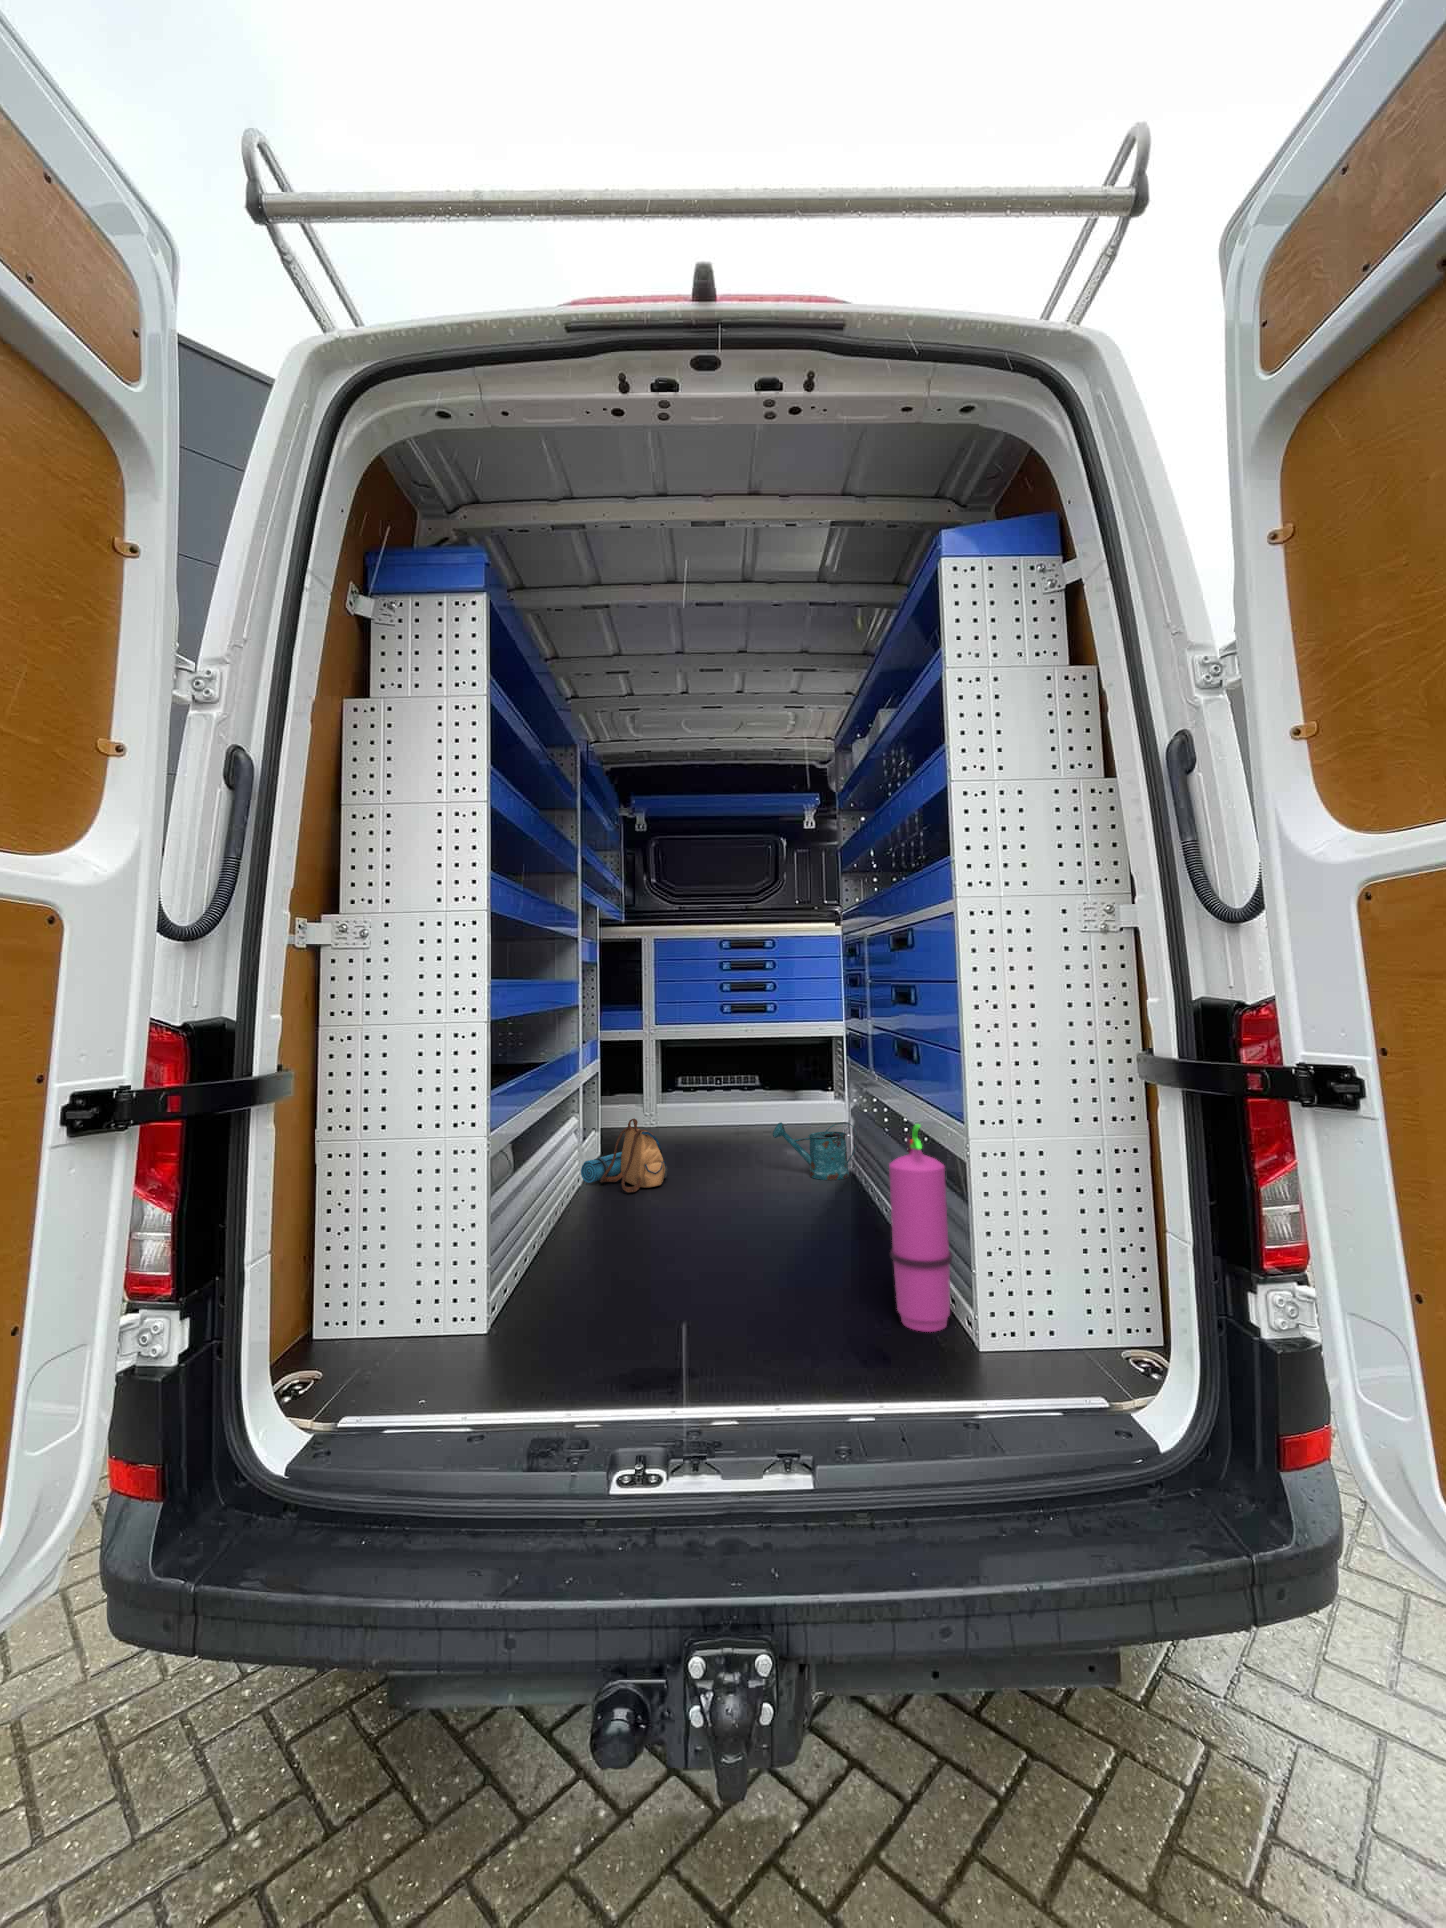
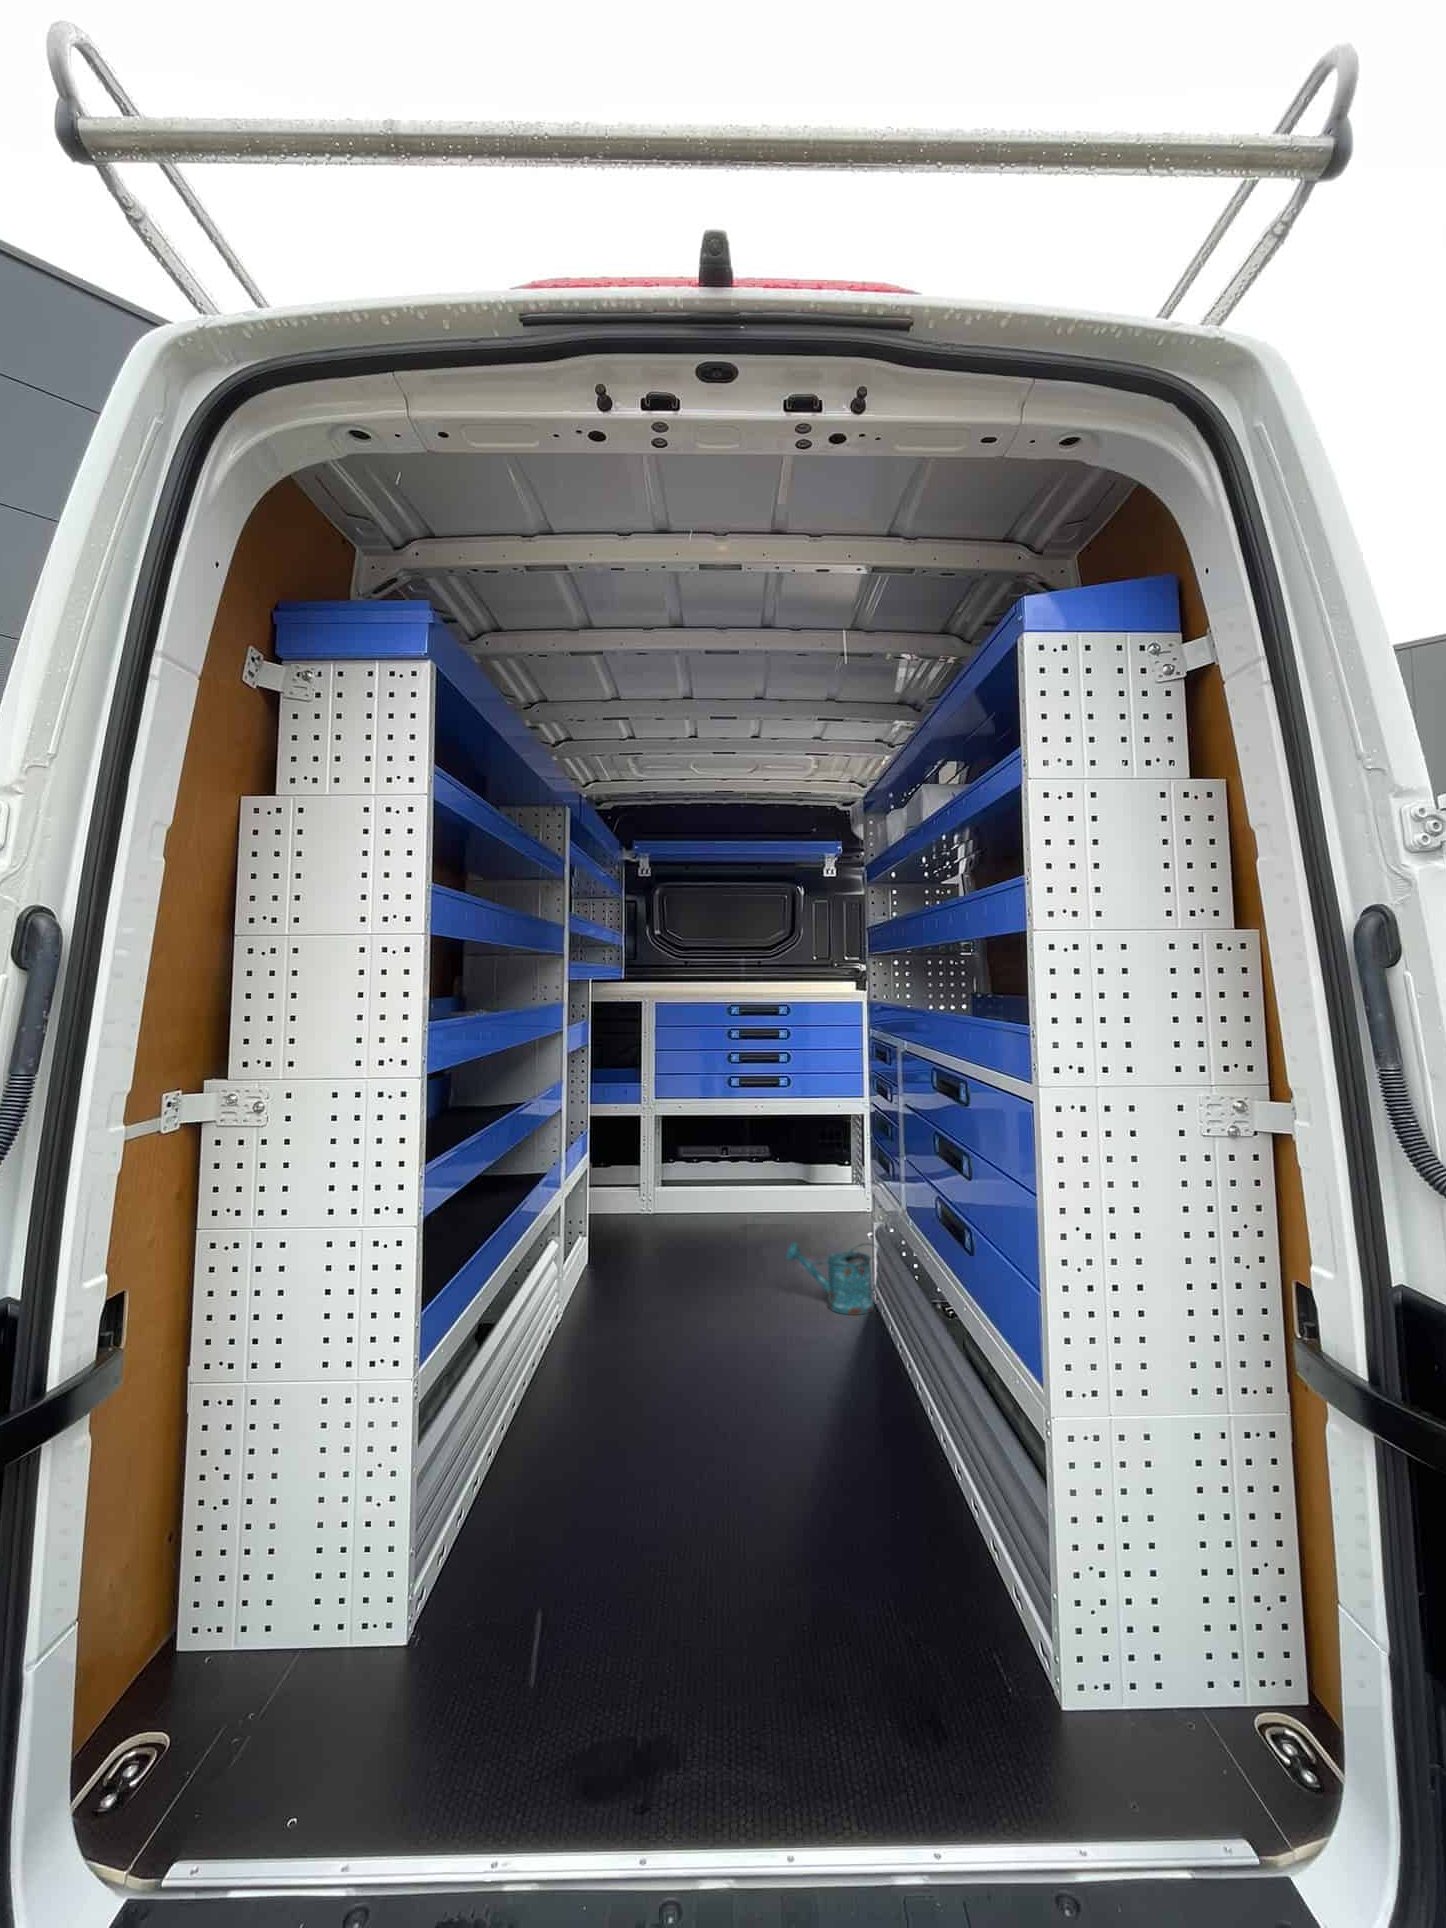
backpack: present [581,1119,668,1192] -> none [560,1239,662,1334]
fire extinguisher: present [889,1124,952,1332] -> none [939,1368,1021,1653]

